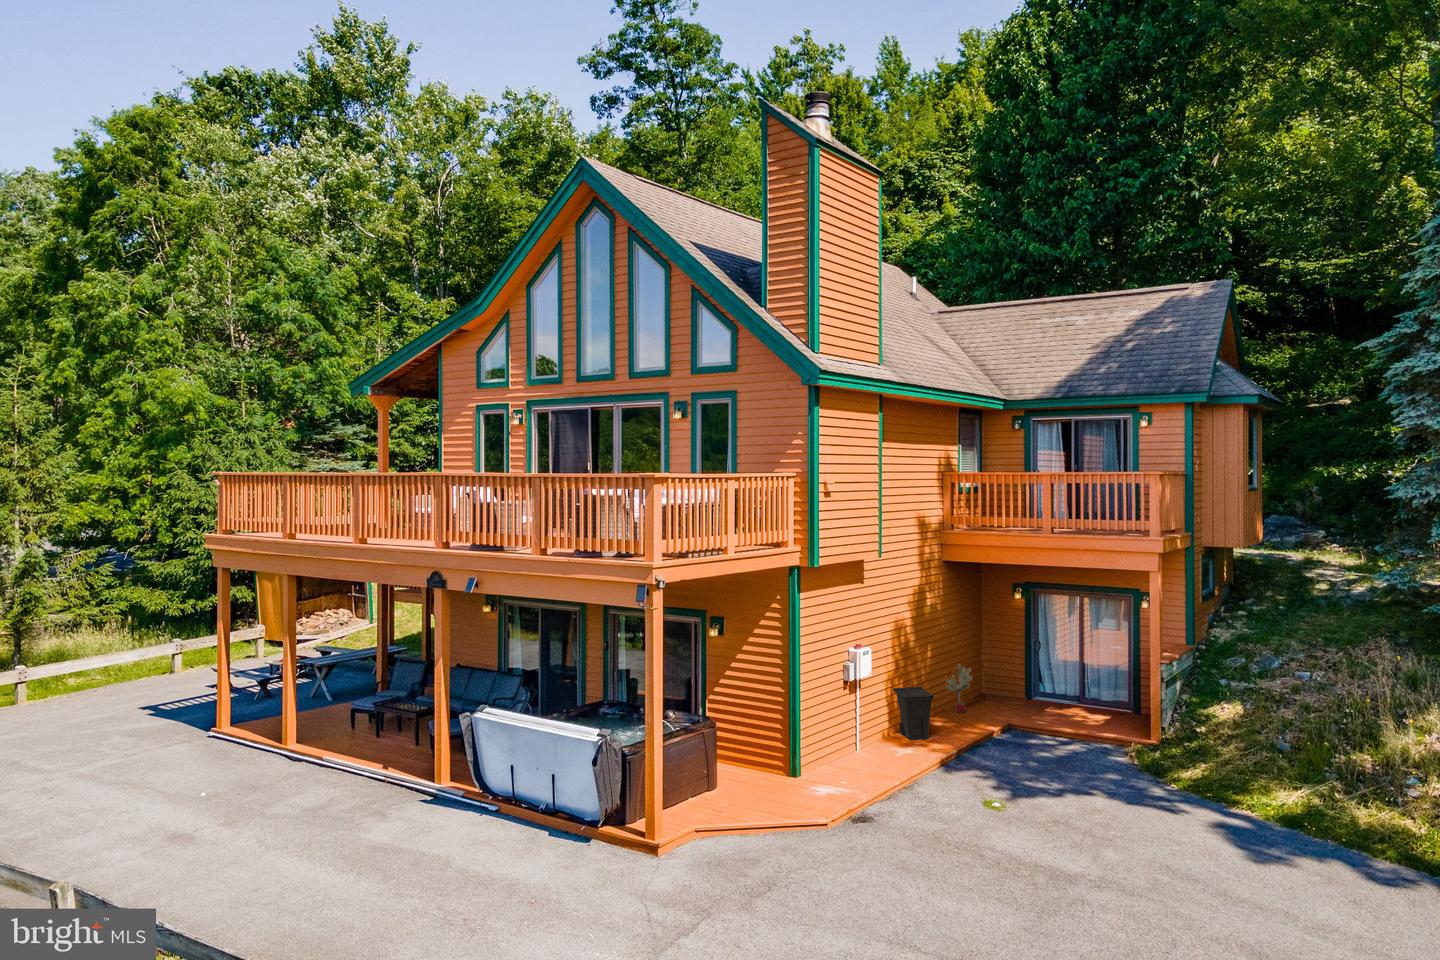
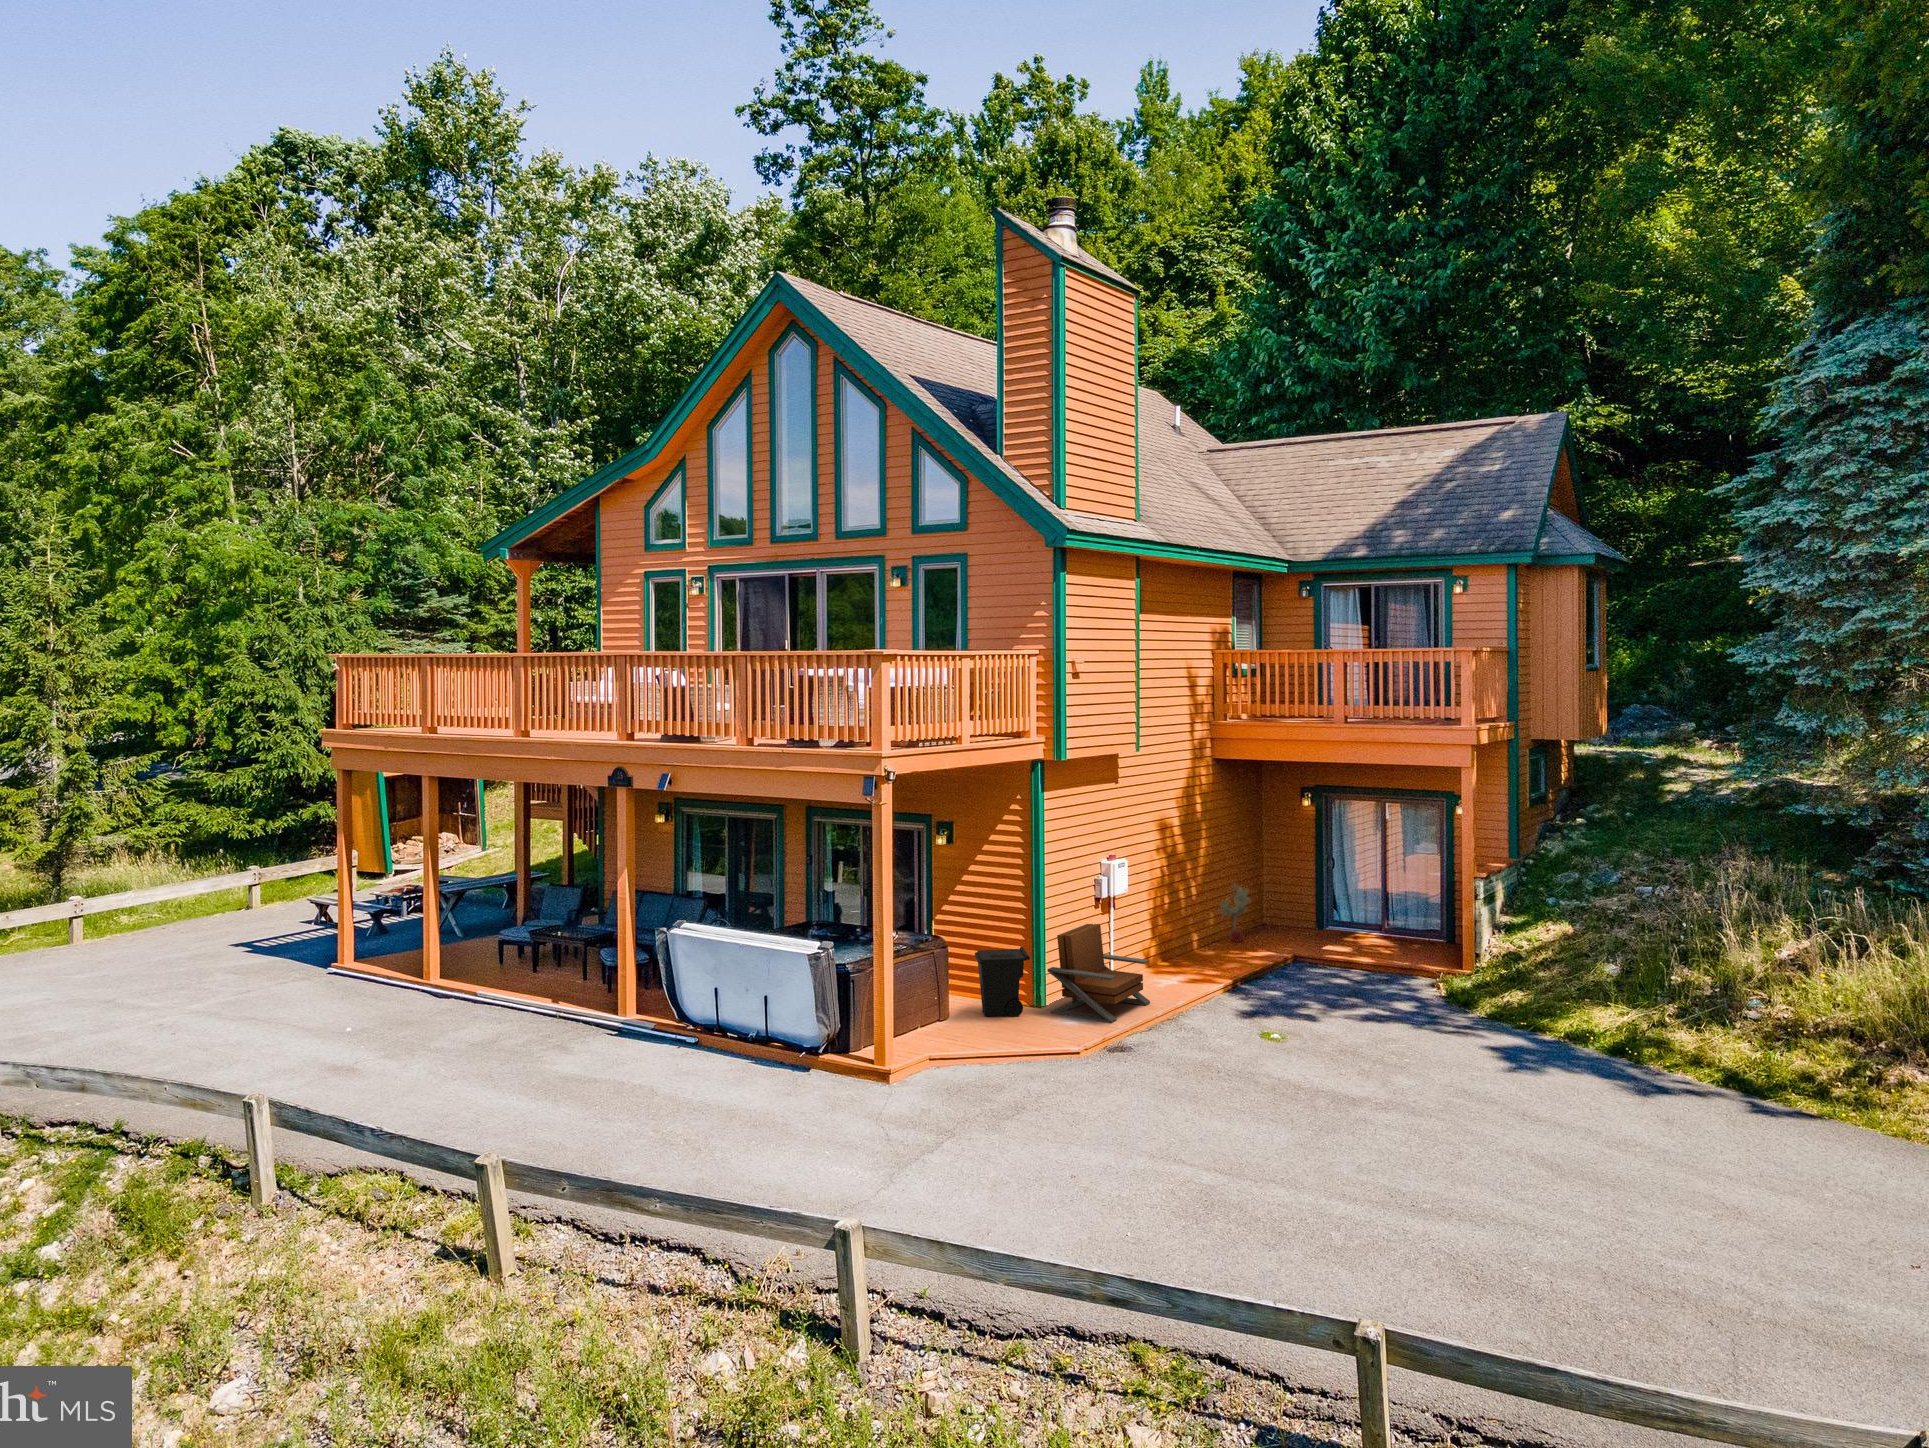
trash can: present [893,687,934,740] -> present [975,947,1030,1017]
lounge chair: none [801,703,888,792] -> present [1047,924,1150,1023]

